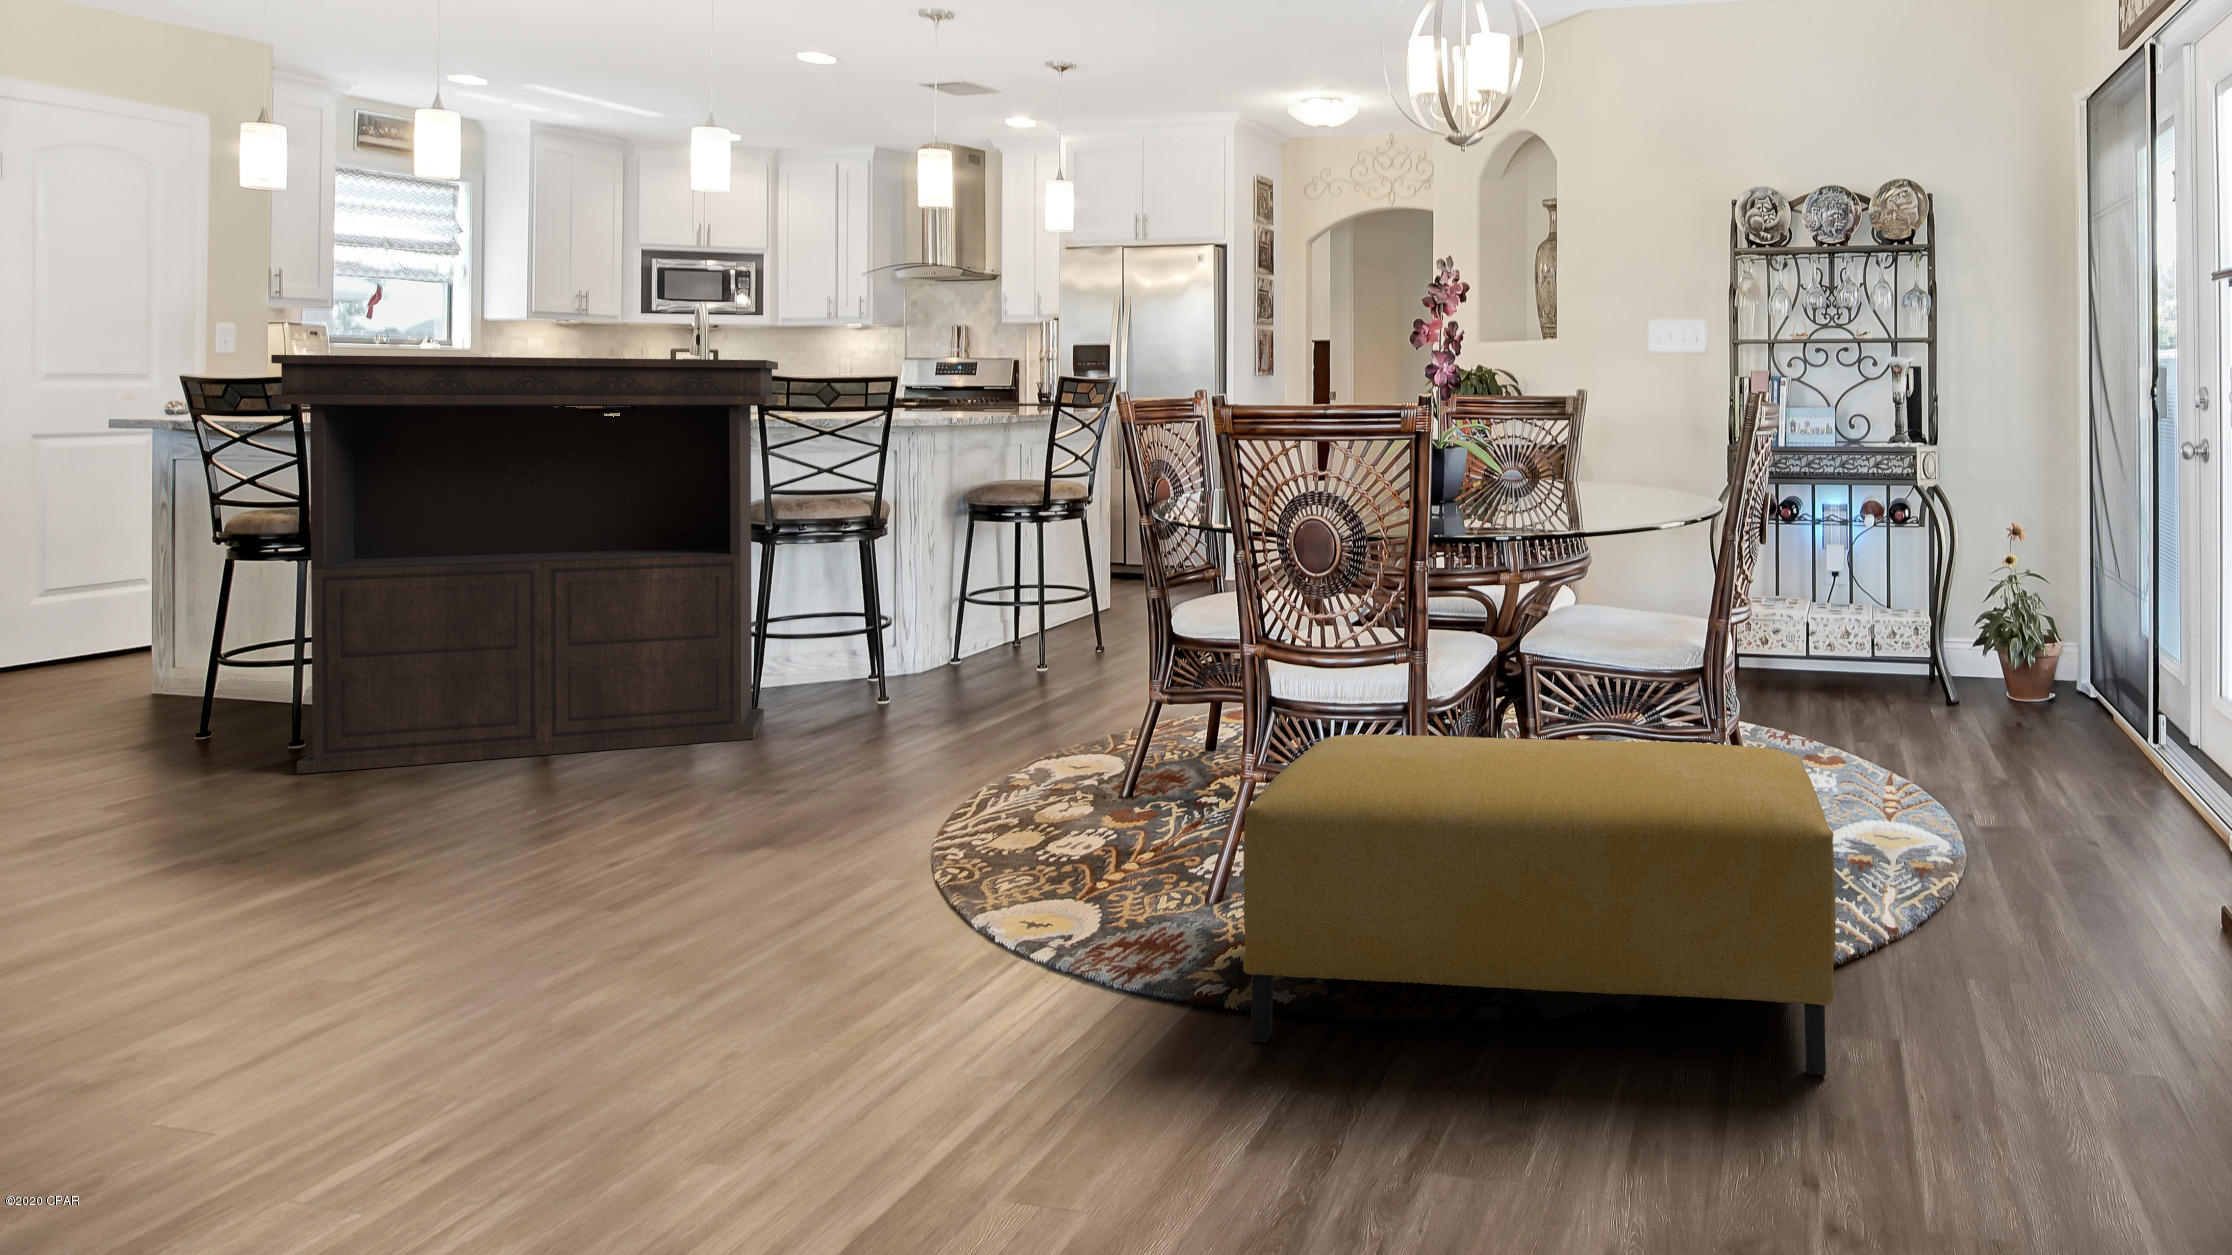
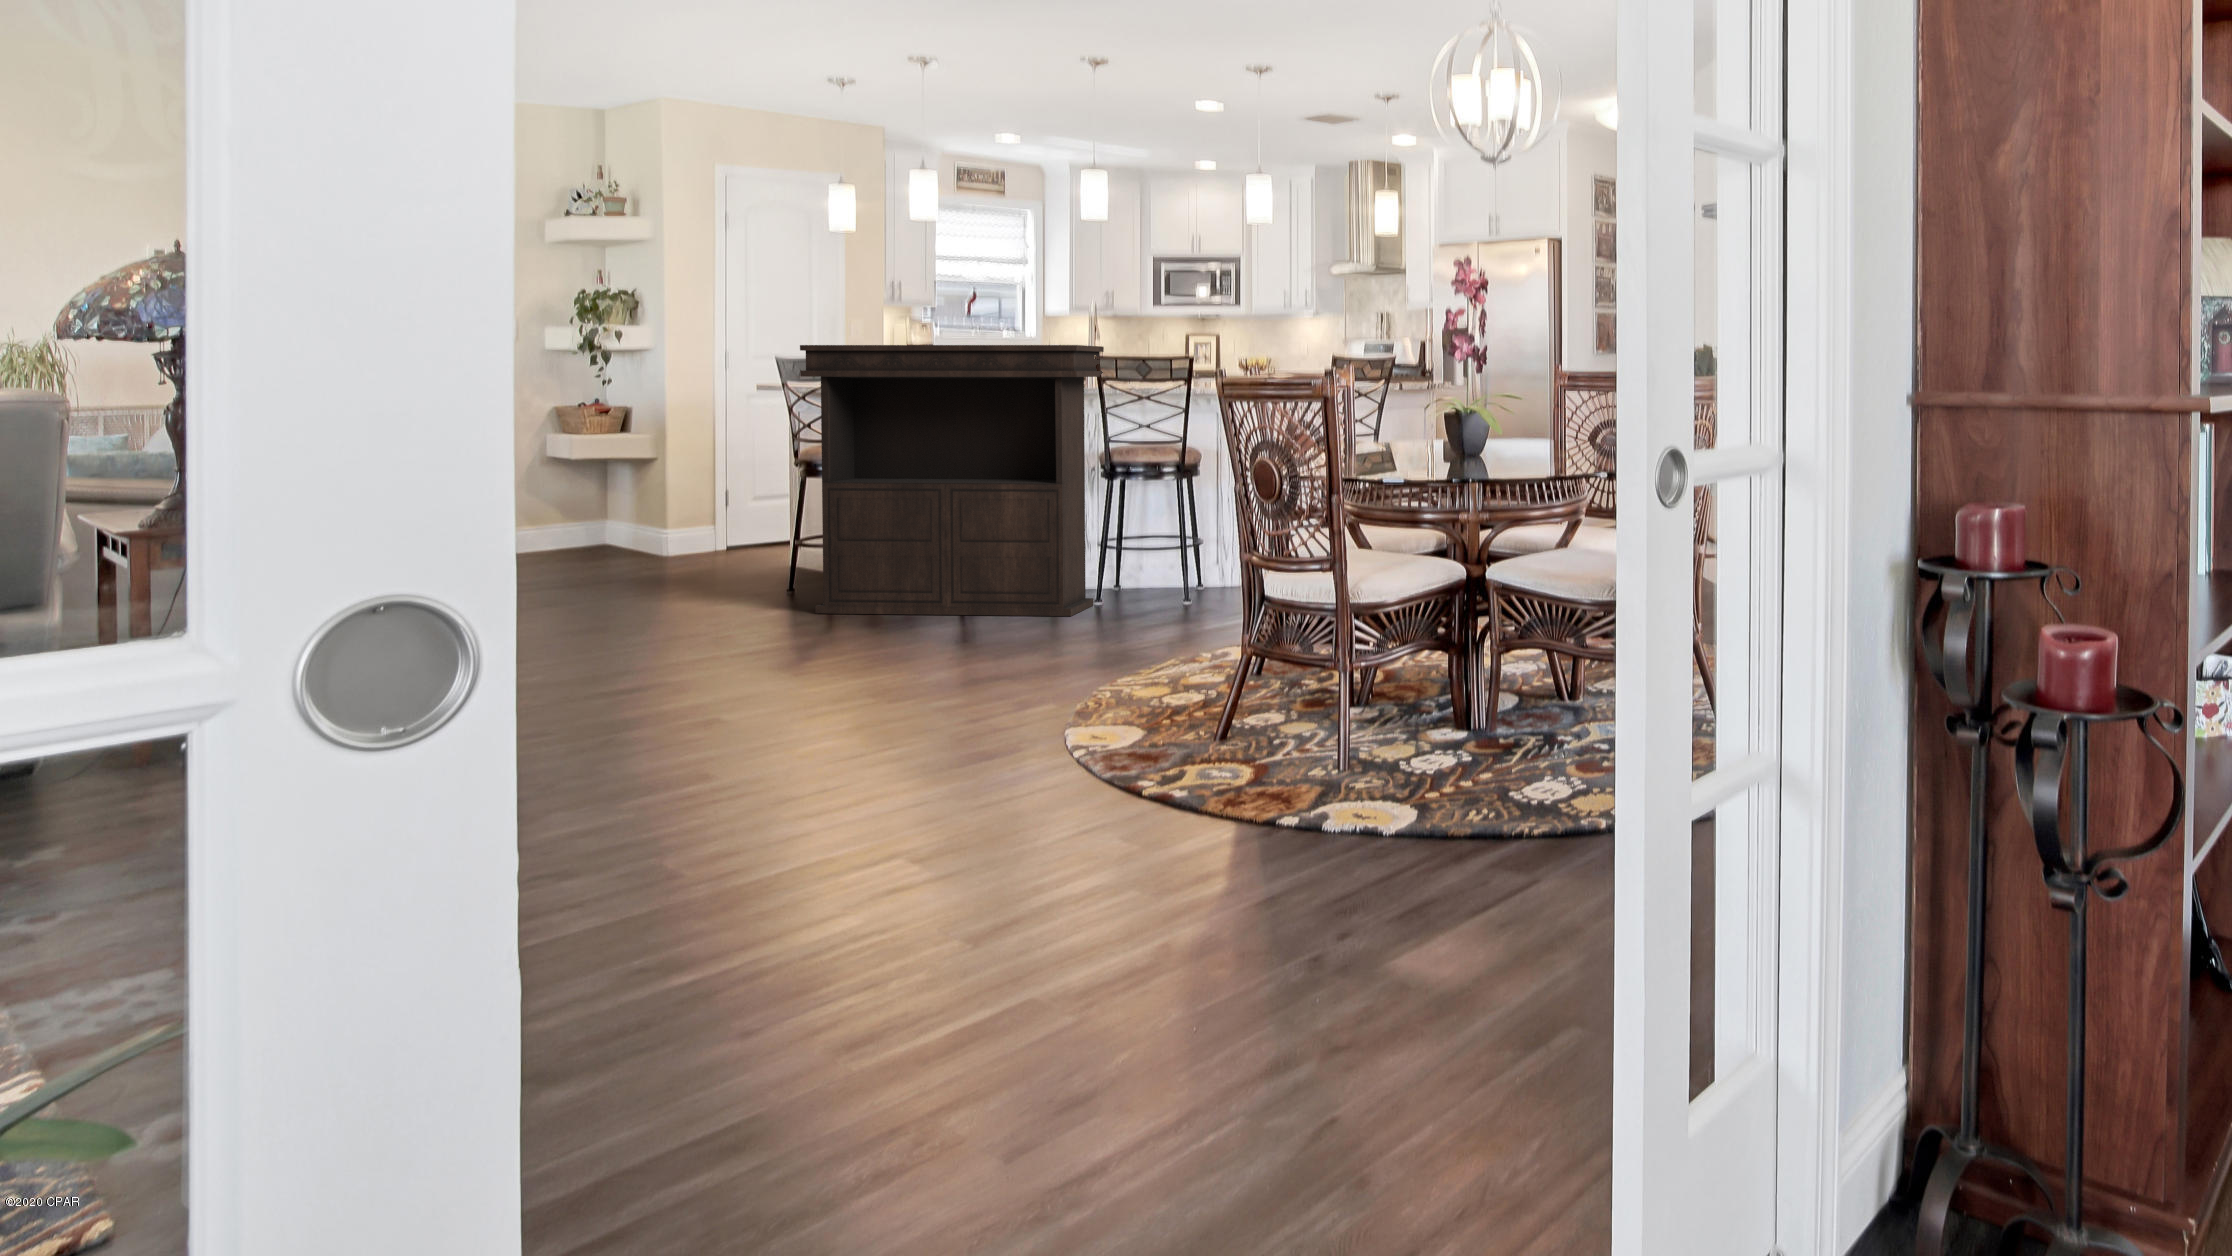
ottoman: present [1243,734,1836,1075] -> none [1099,609,1525,856]

